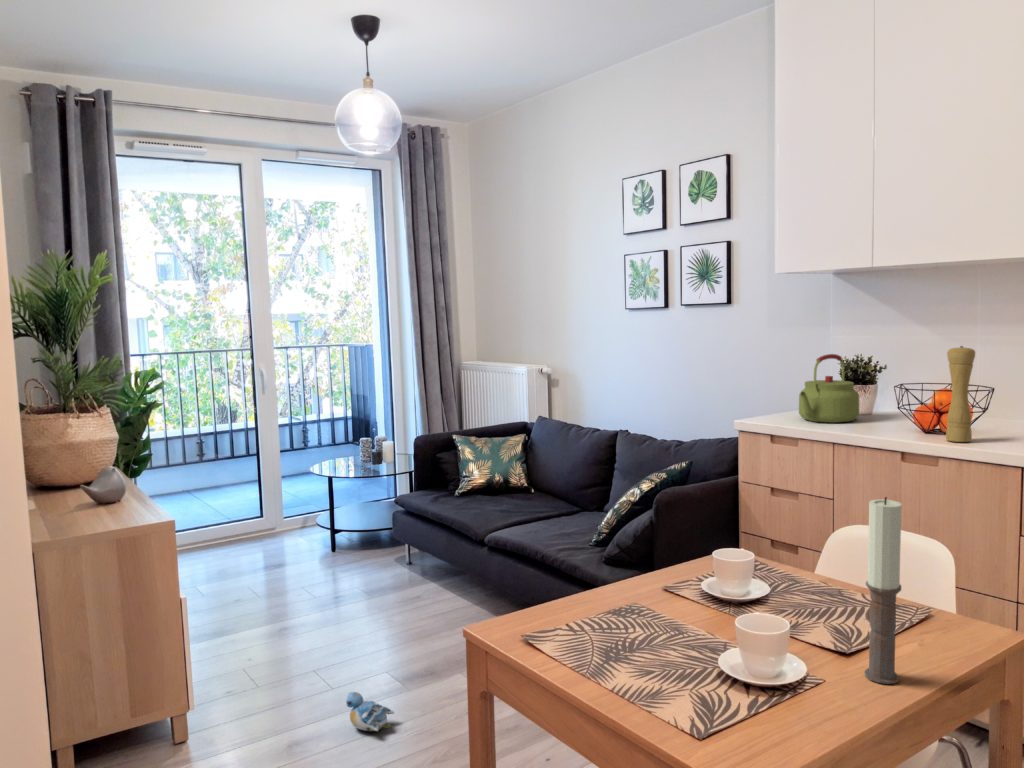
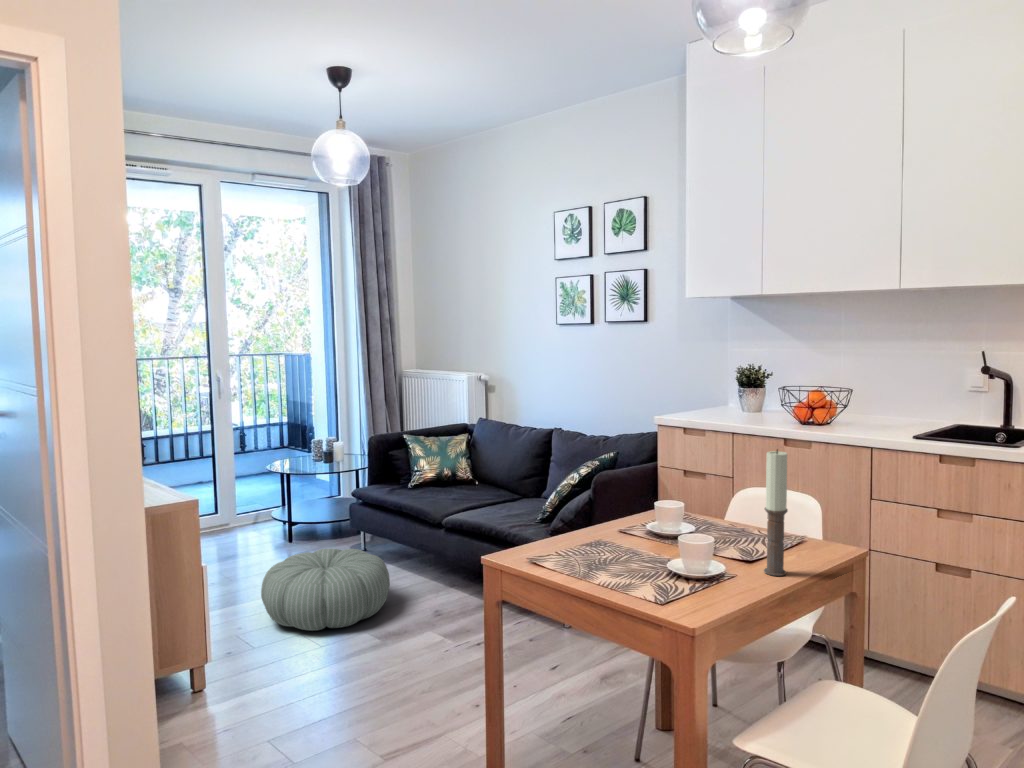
pepper mill: present [946,346,975,442] -> none [817,355,838,429]
kettle: present [799,354,859,423] -> none [705,362,752,417]
pouf: none [278,568,422,666] -> present [261,549,390,631]
plush toy: present [346,692,394,731] -> none [338,644,379,676]

